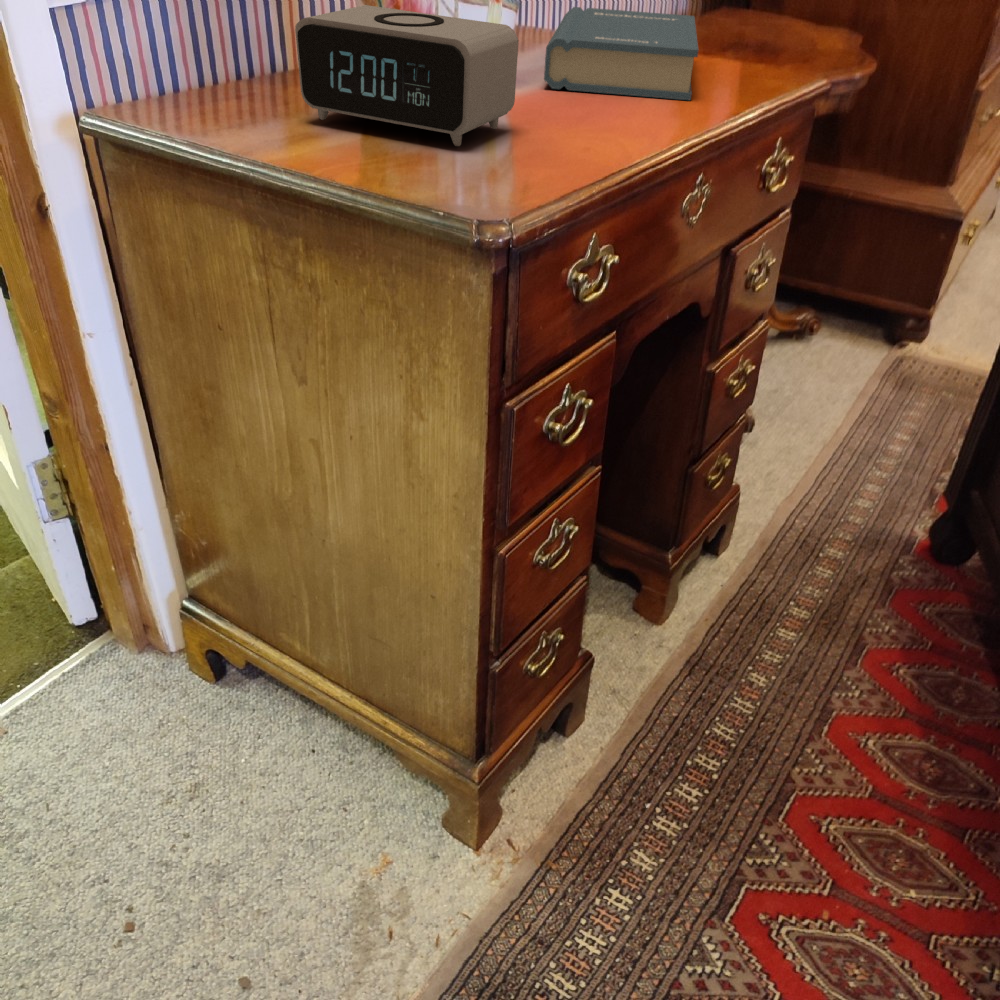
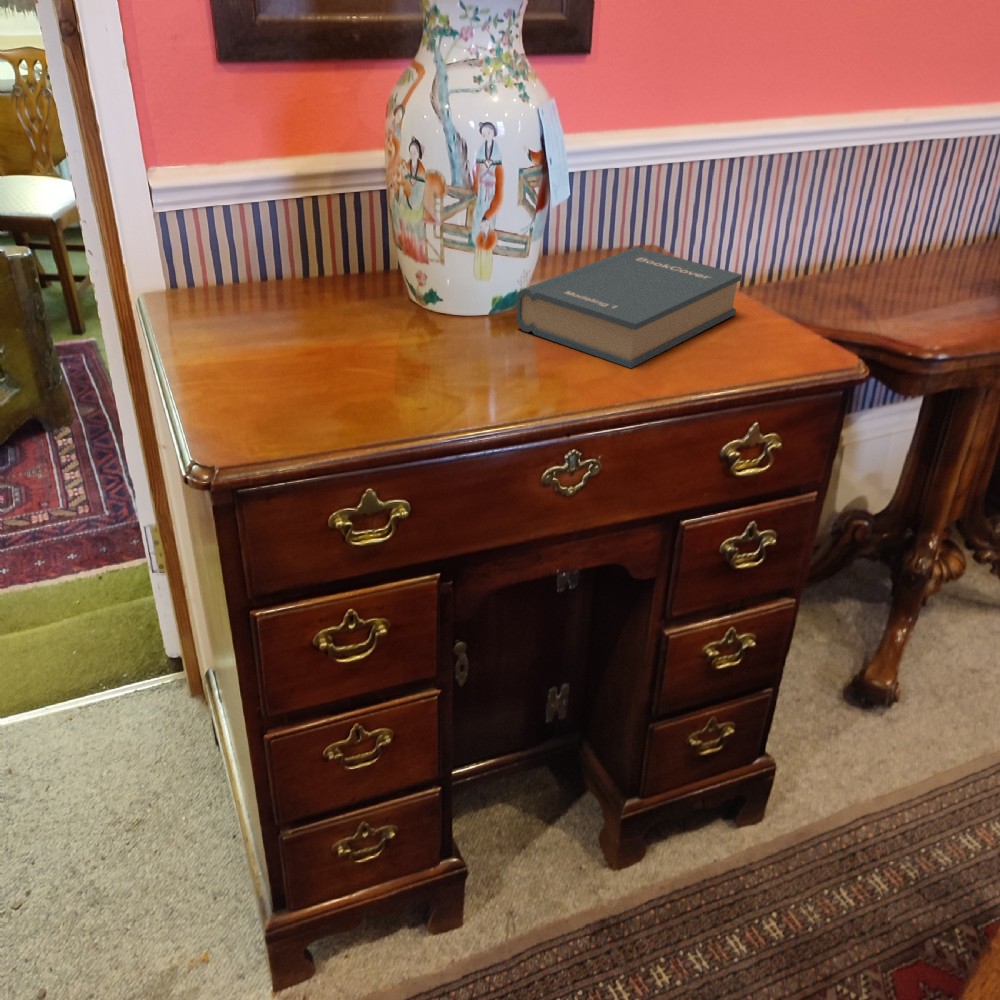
alarm clock: present [295,5,518,146] -> none [246,246,394,382]

